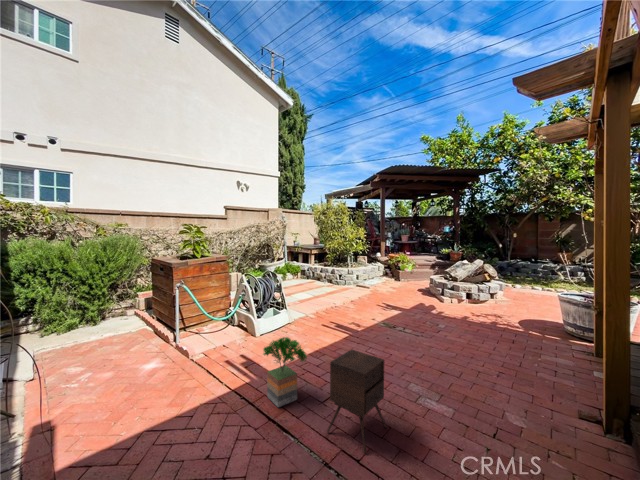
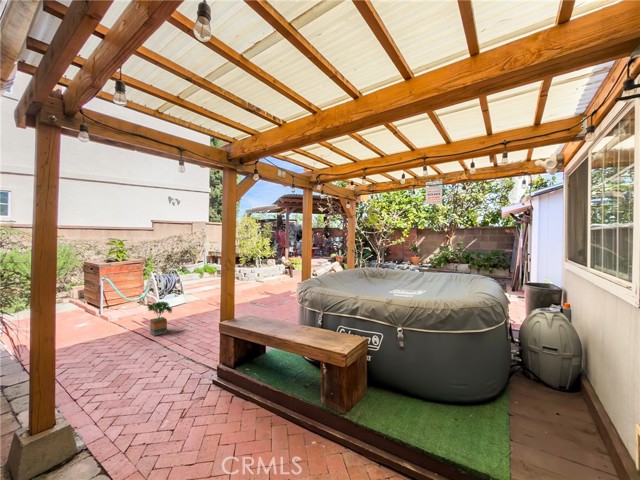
side table: present [327,350,386,453] -> none [174,304,206,346]

